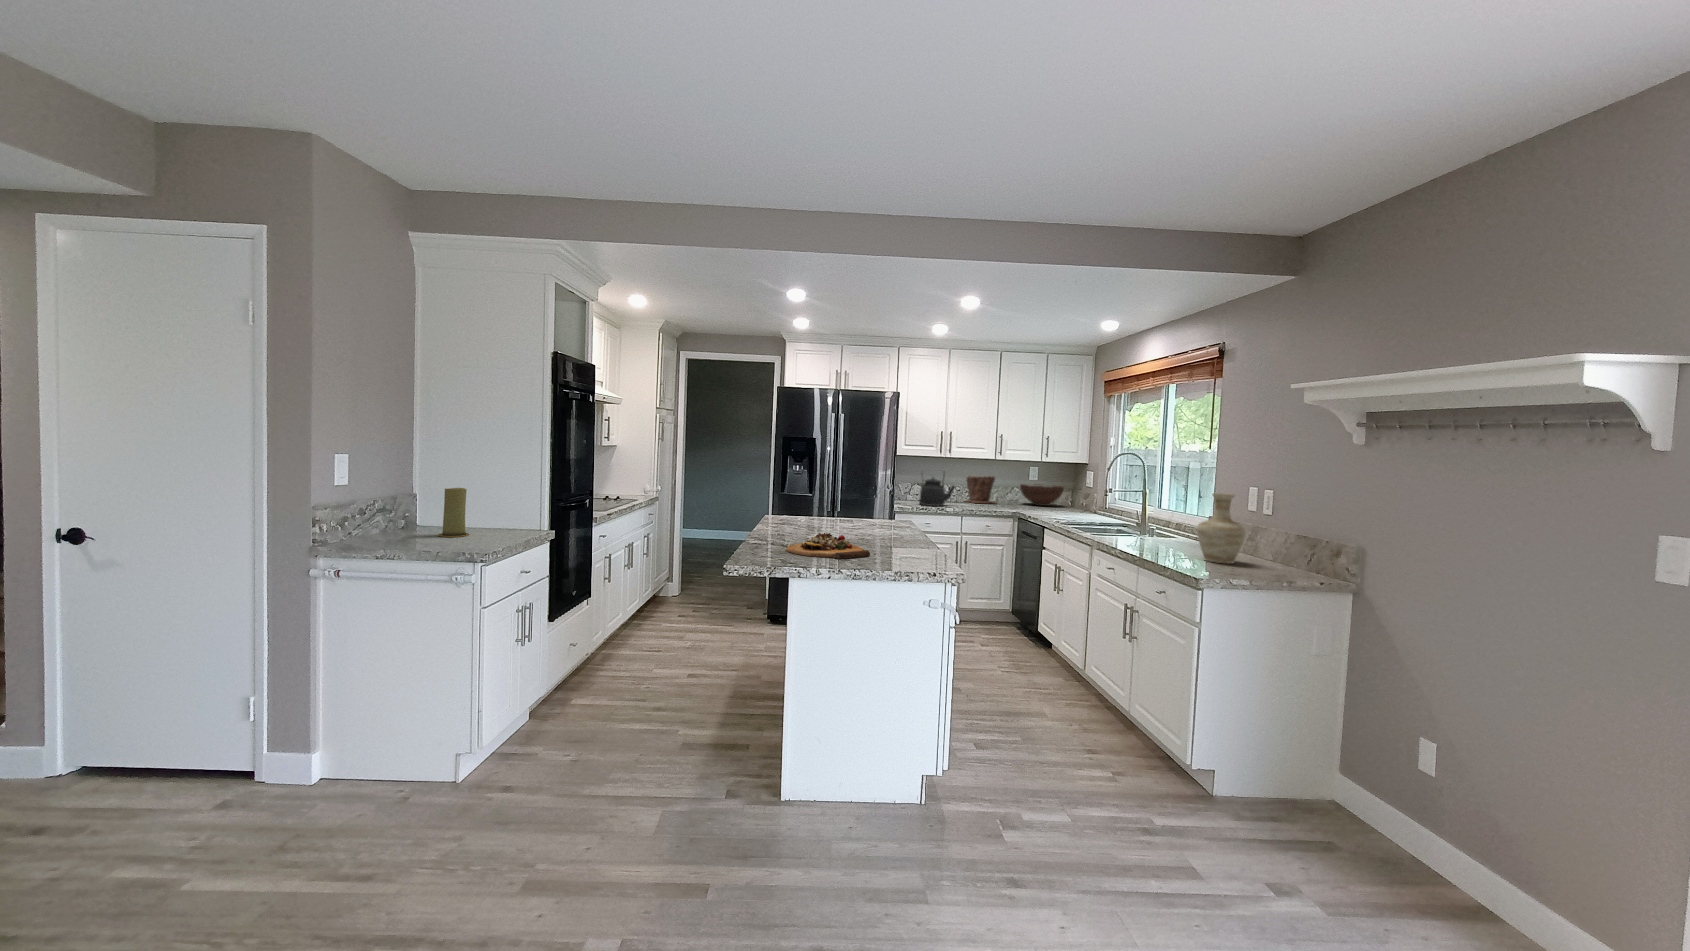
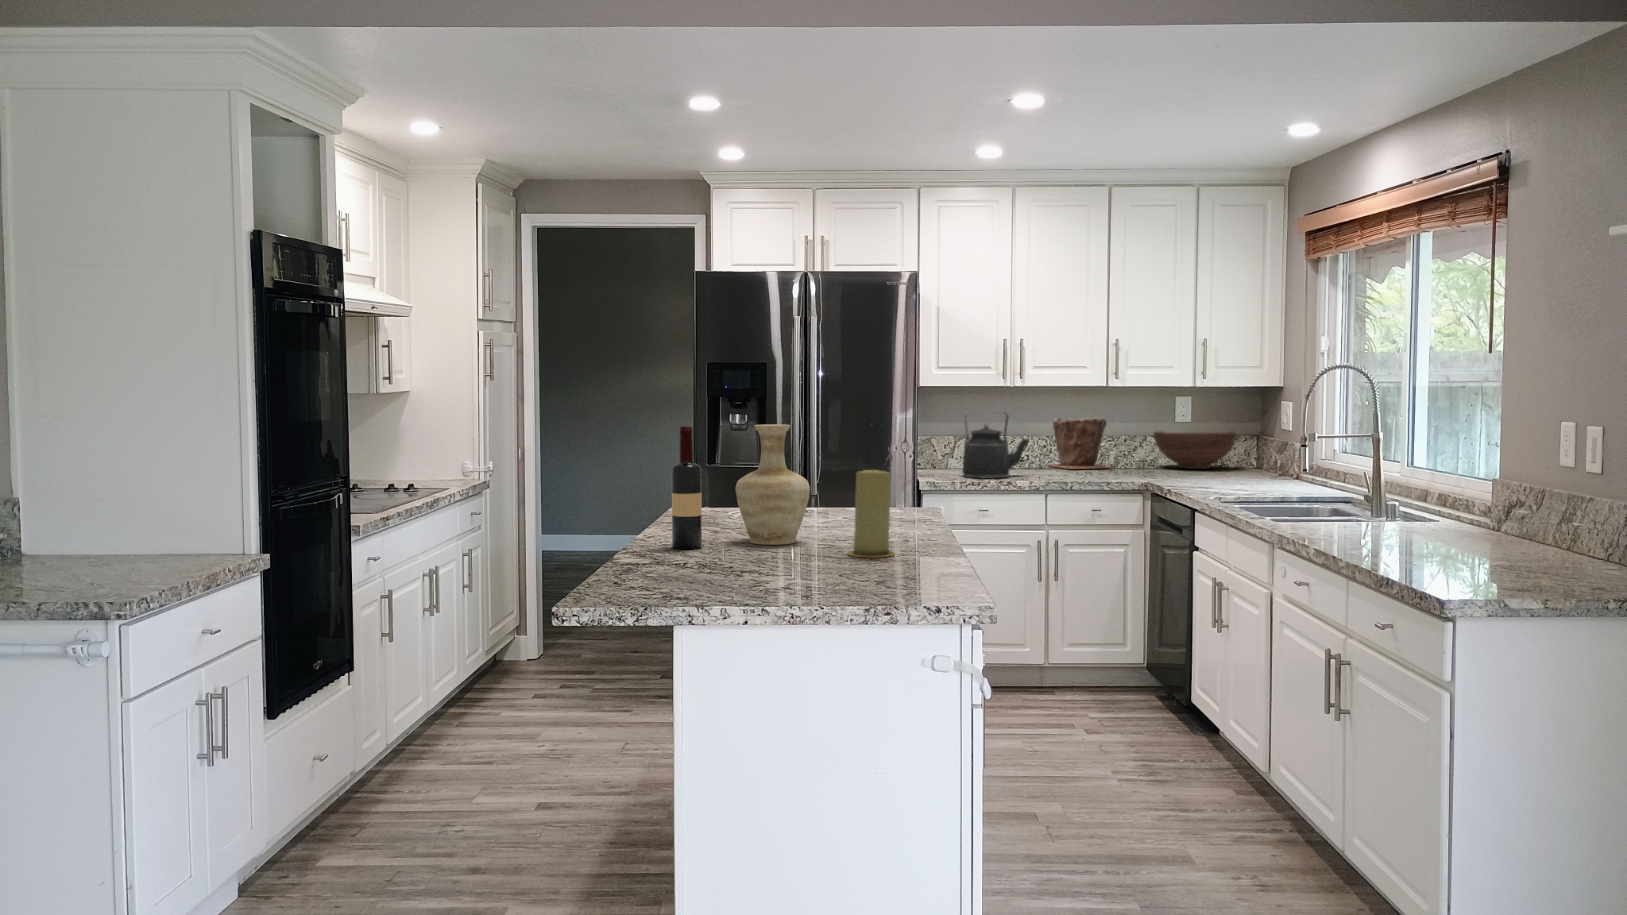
wine bottle: none [780,470,798,537] -> present [672,426,702,549]
candle: present [438,488,469,537] -> present [848,470,895,557]
vase: present [1197,493,1246,563] -> present [736,424,810,545]
cutting board: present [786,533,870,559] -> none [668,539,823,588]

